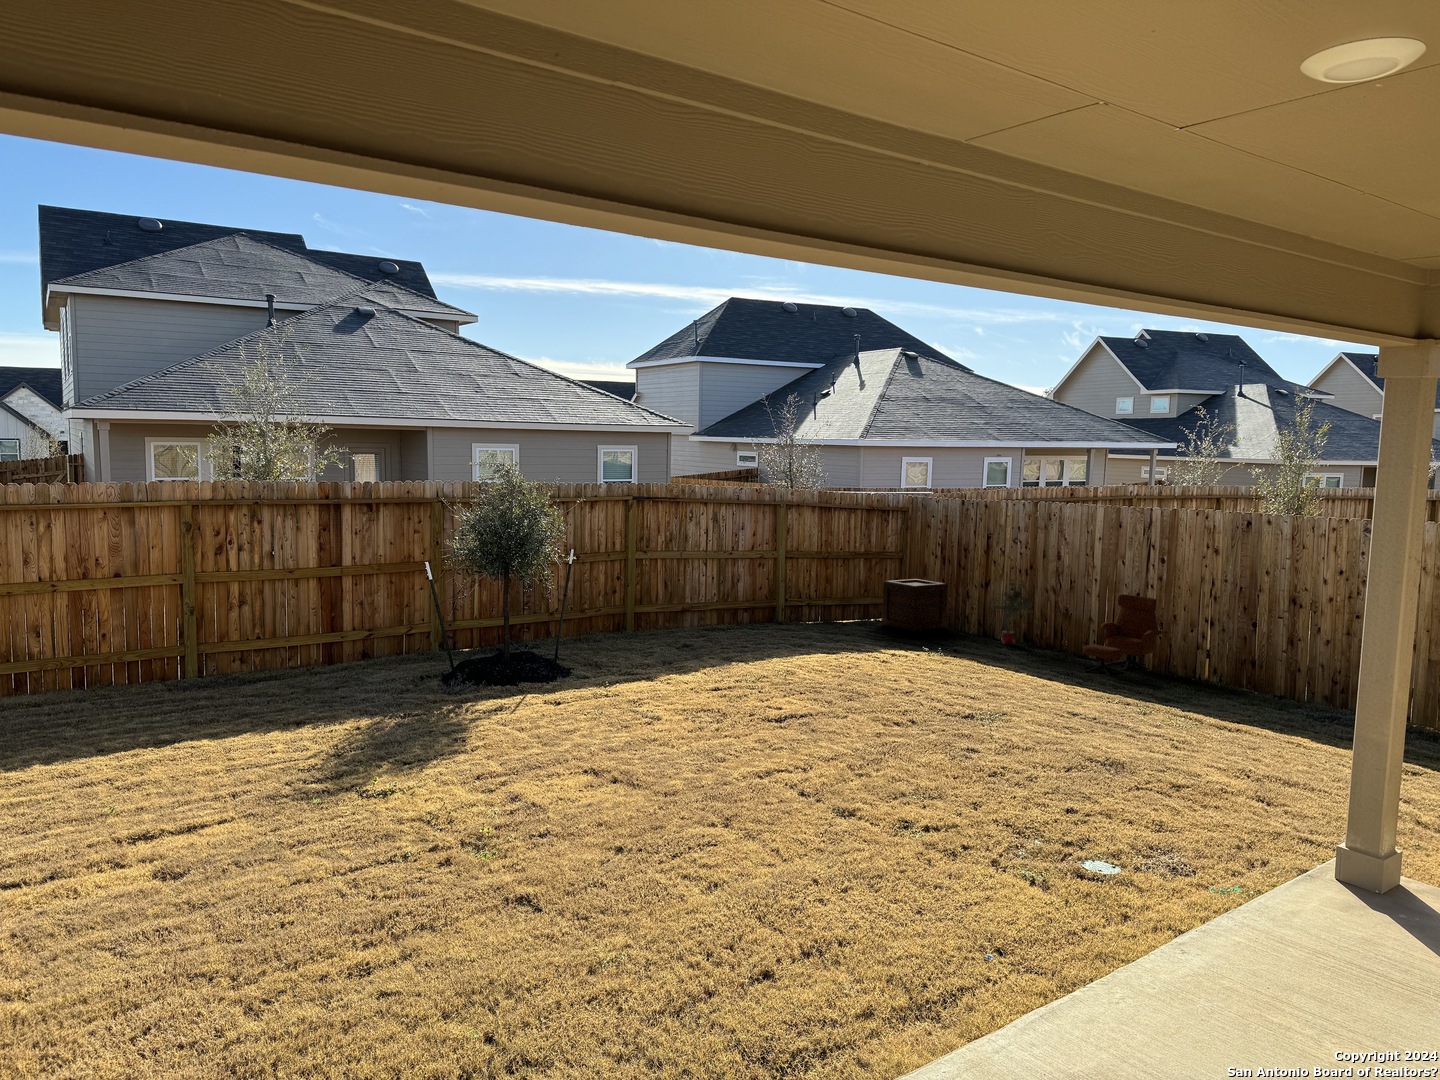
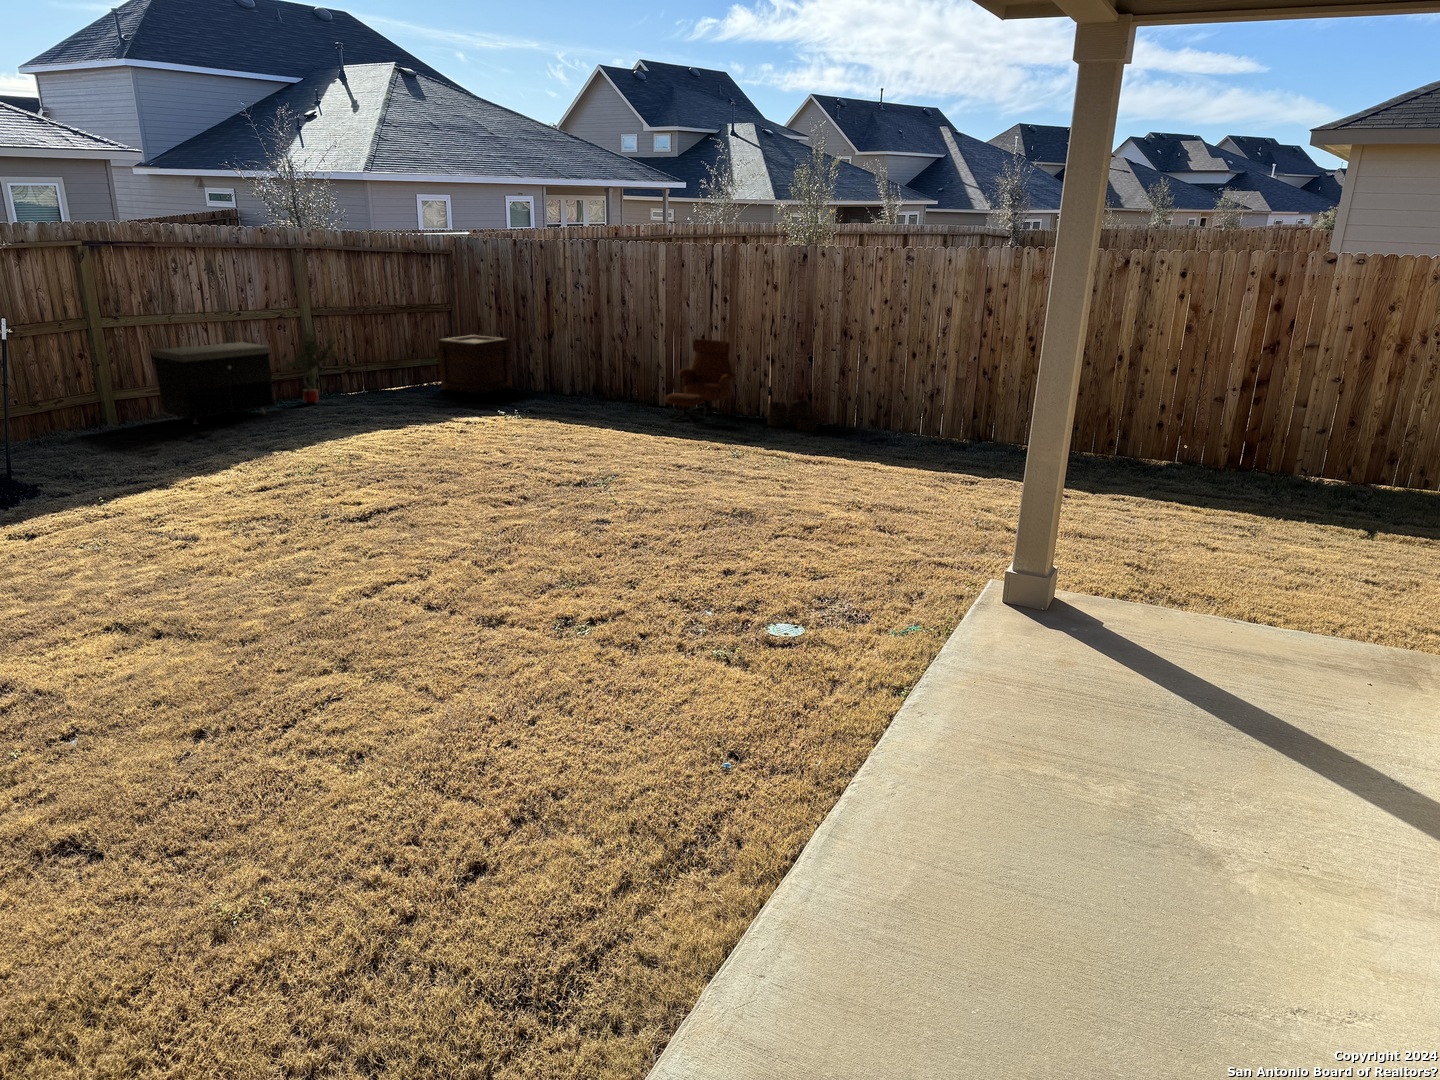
storage bench: none [666,575,747,636] -> present [153,342,275,424]
potted tree: present [991,580,1033,645] -> present [276,330,336,404]
woven basket: none [1190,659,1247,696] -> present [768,399,817,431]

